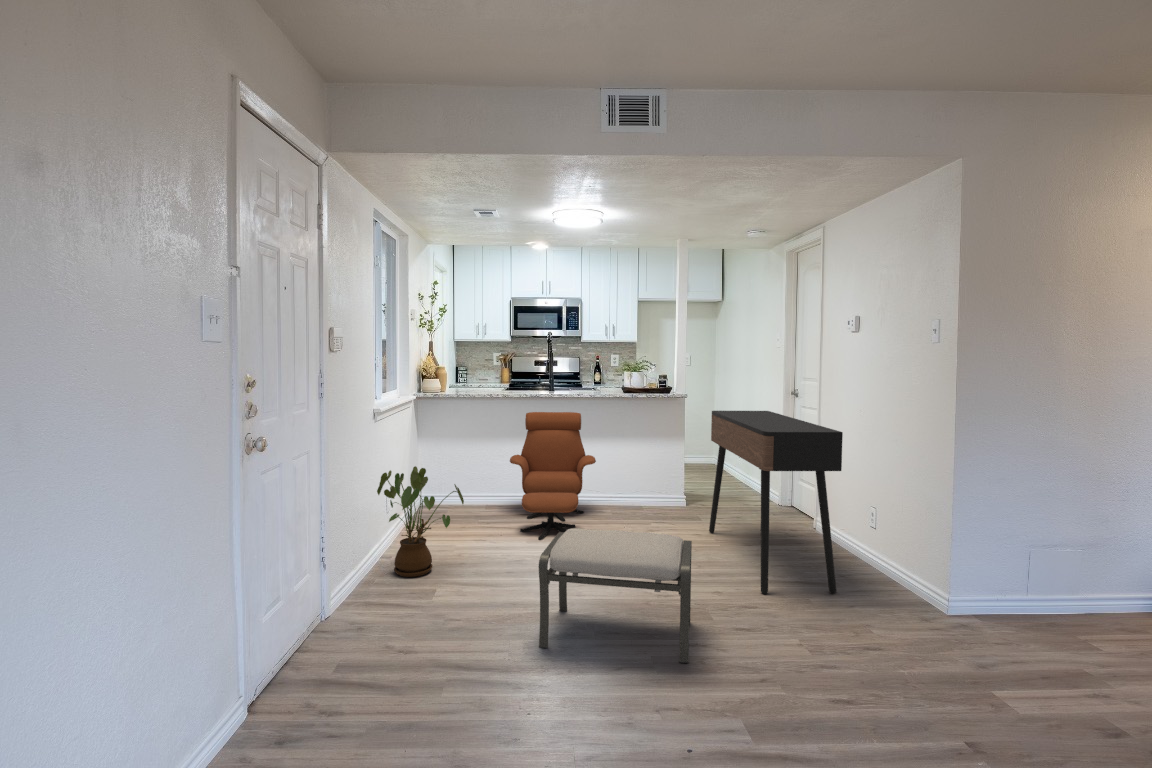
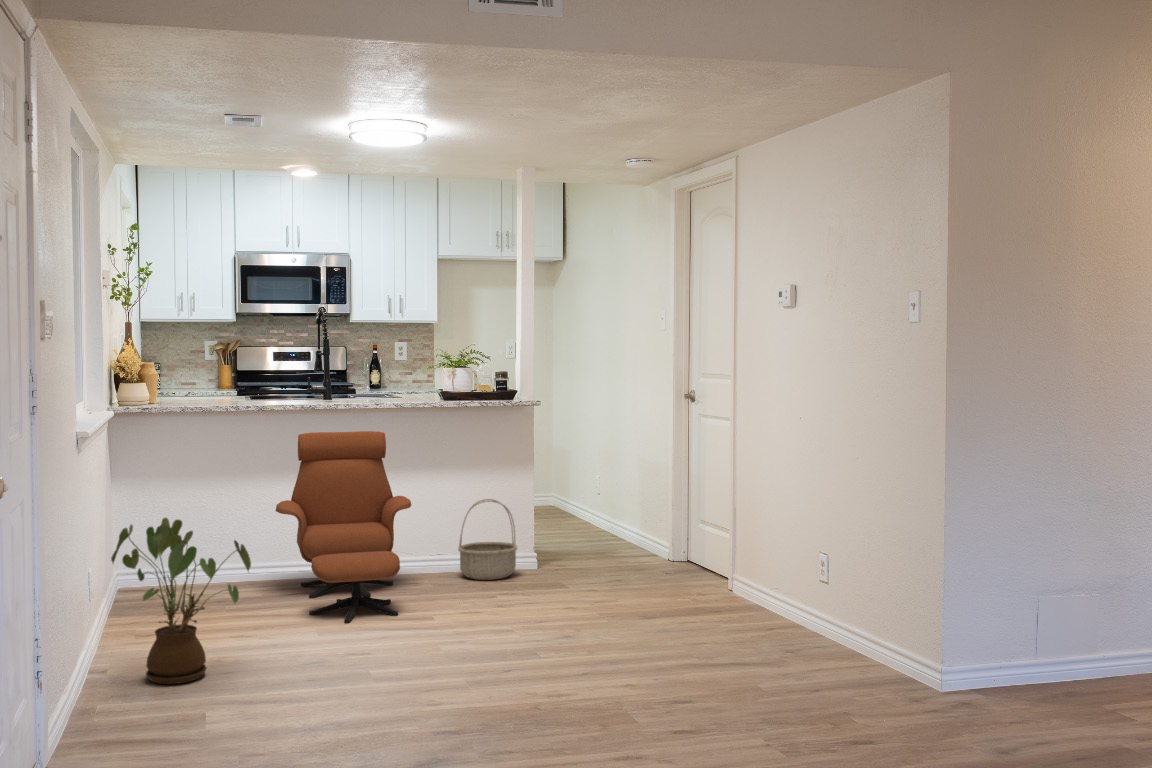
console table: present [709,411,843,594] -> none [586,419,773,656]
basket: none [628,460,668,515] -> present [458,499,517,580]
ottoman: present [539,528,692,663] -> none [422,580,621,739]

